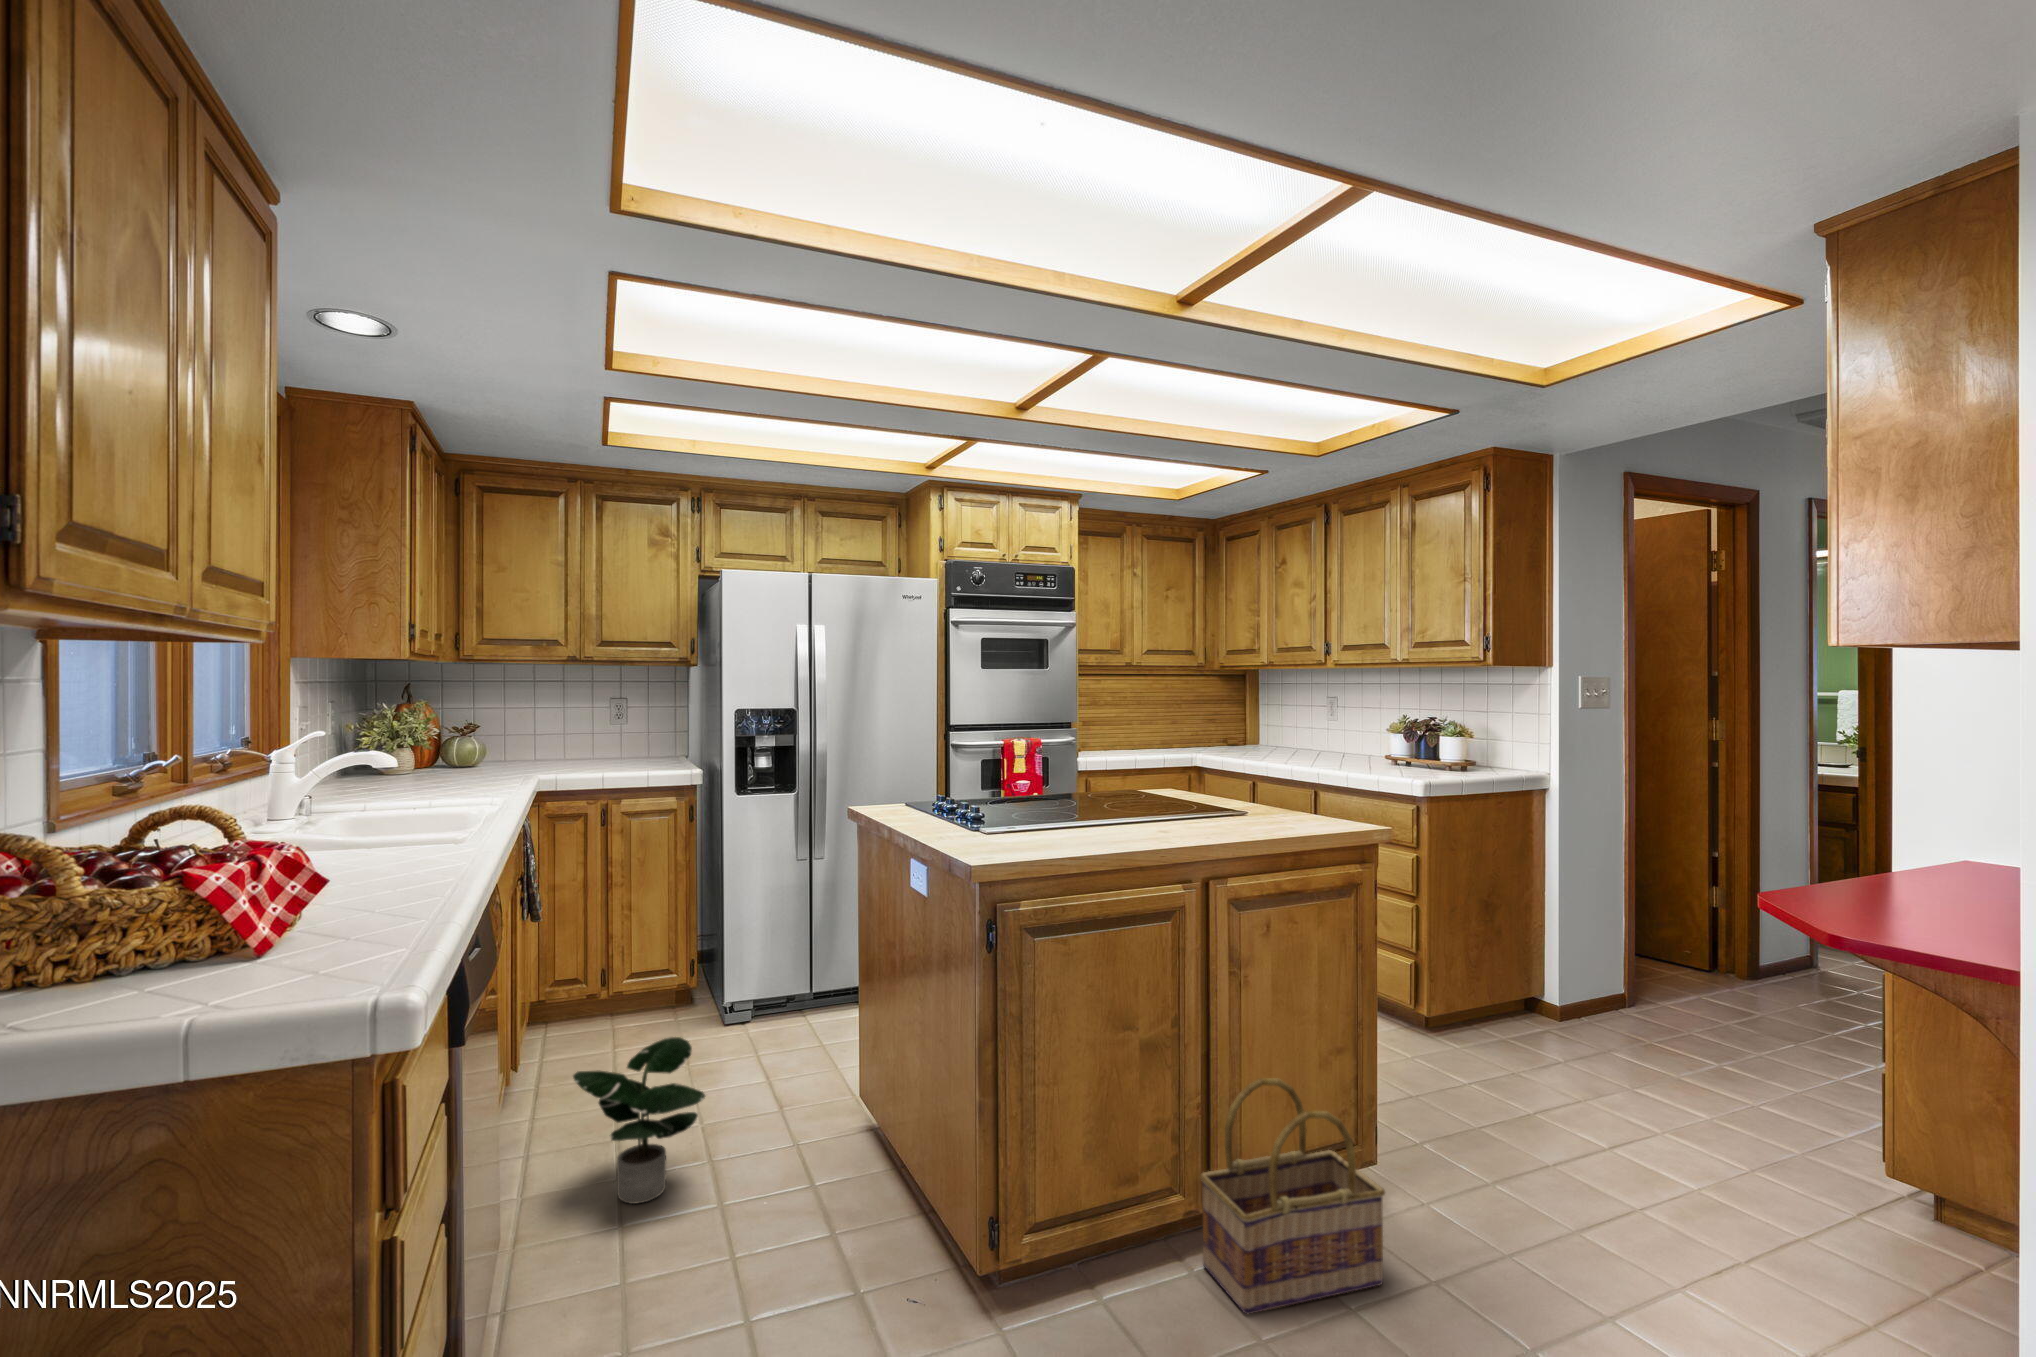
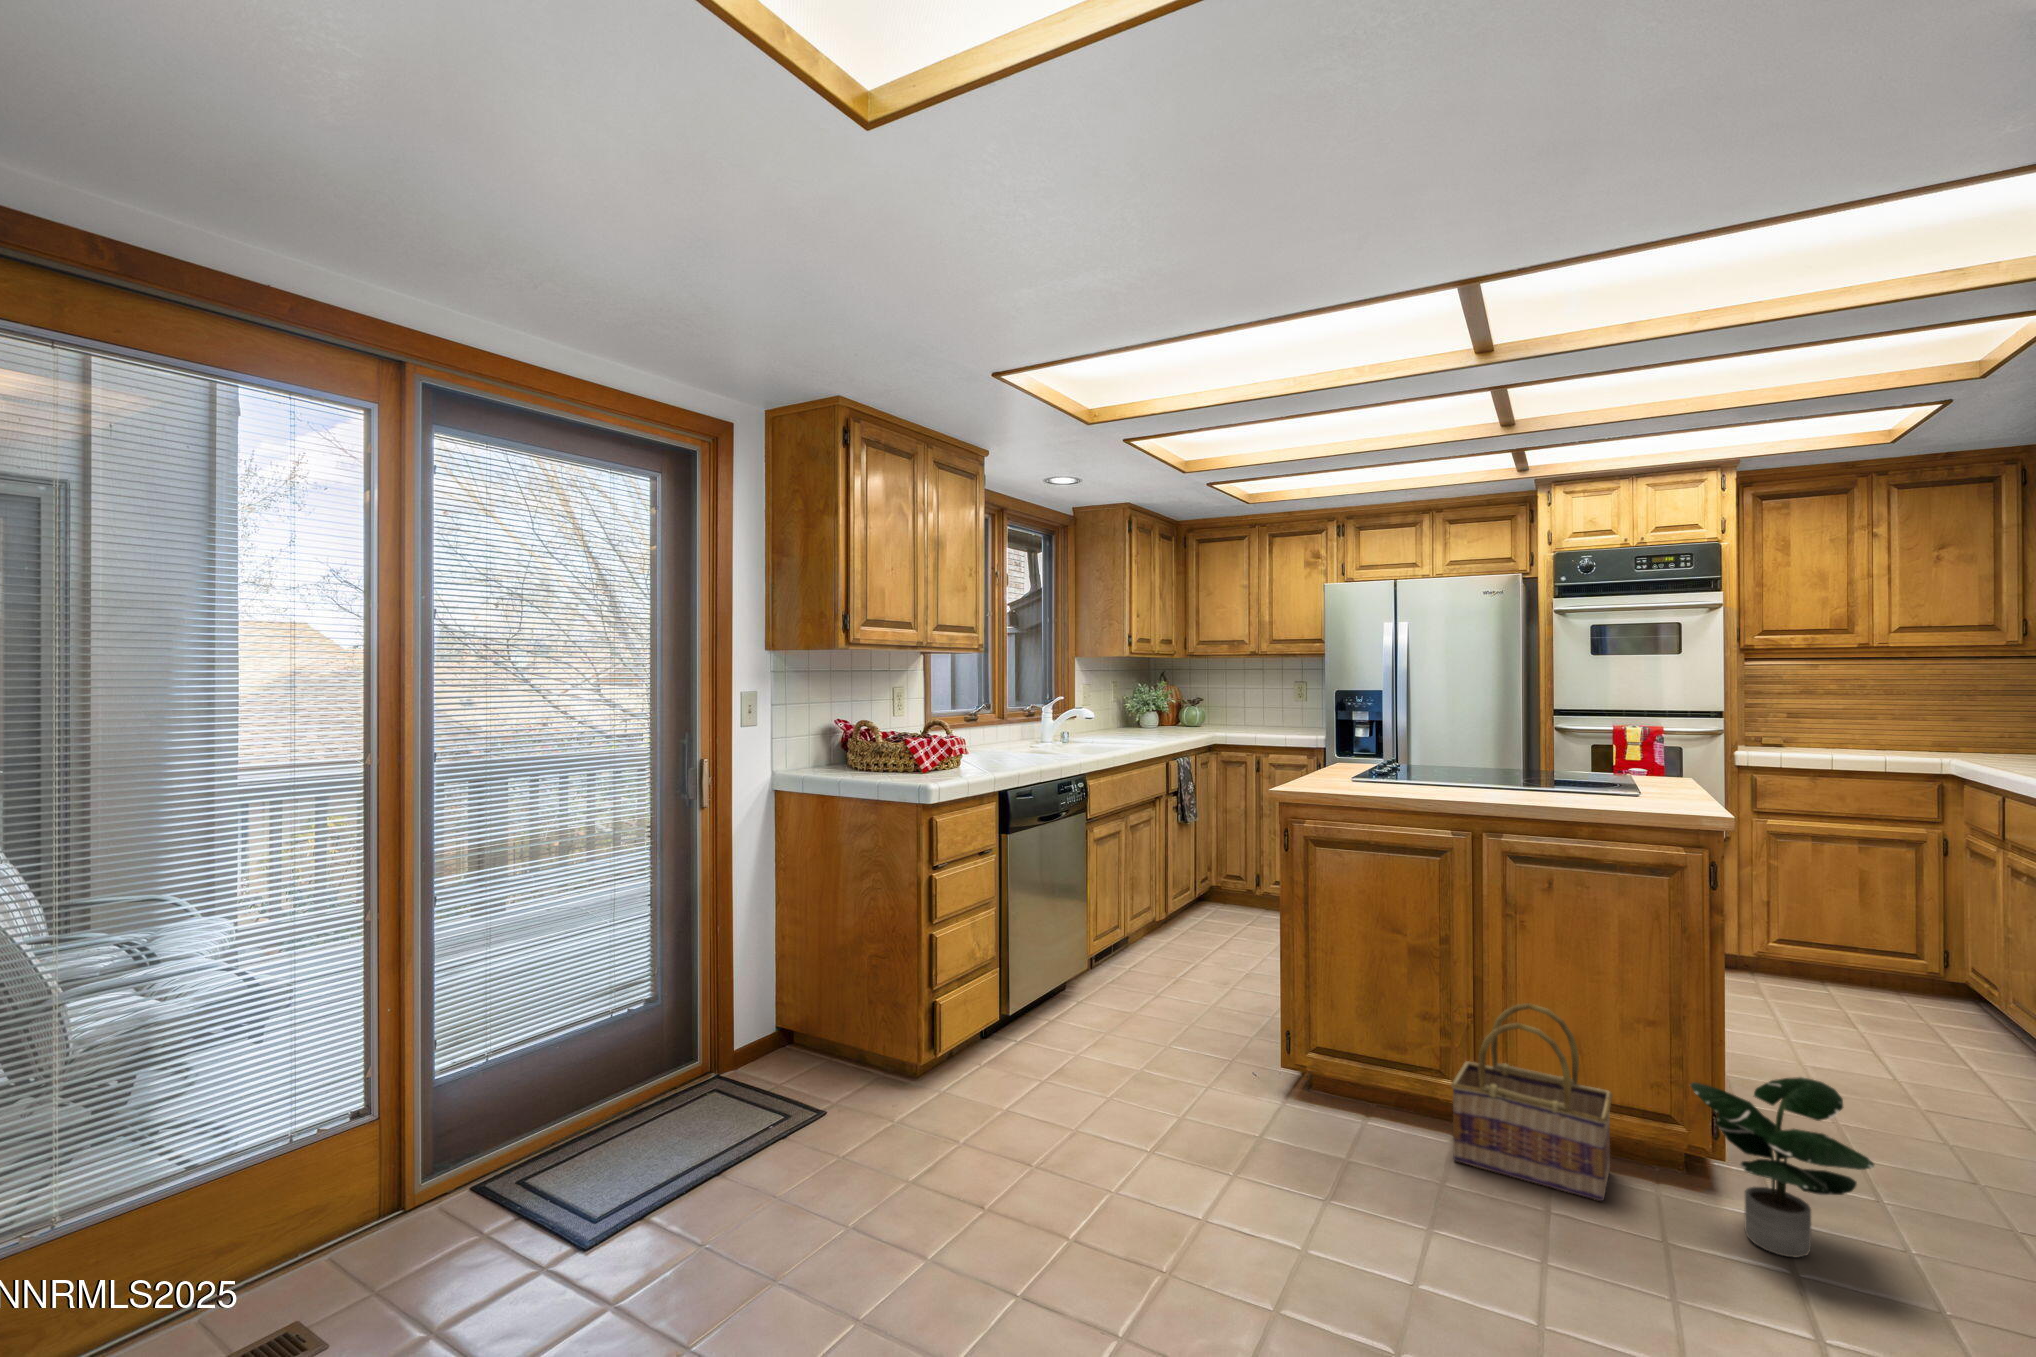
potted plant: present [573,1037,705,1204] -> present [1690,1077,1874,1257]

